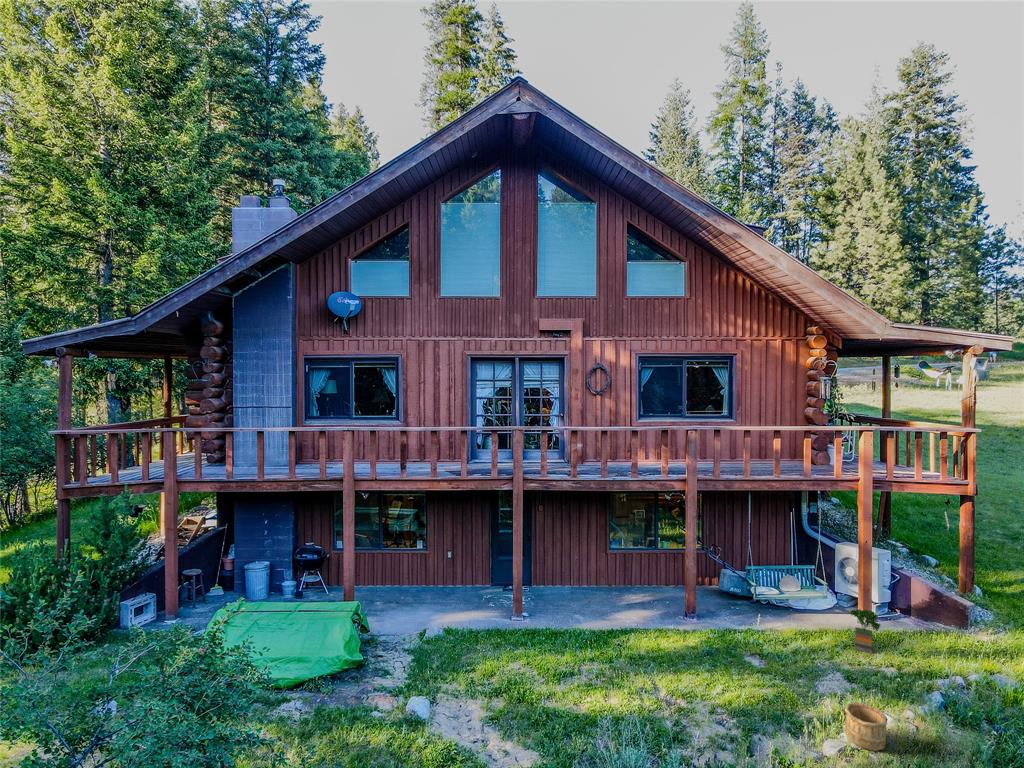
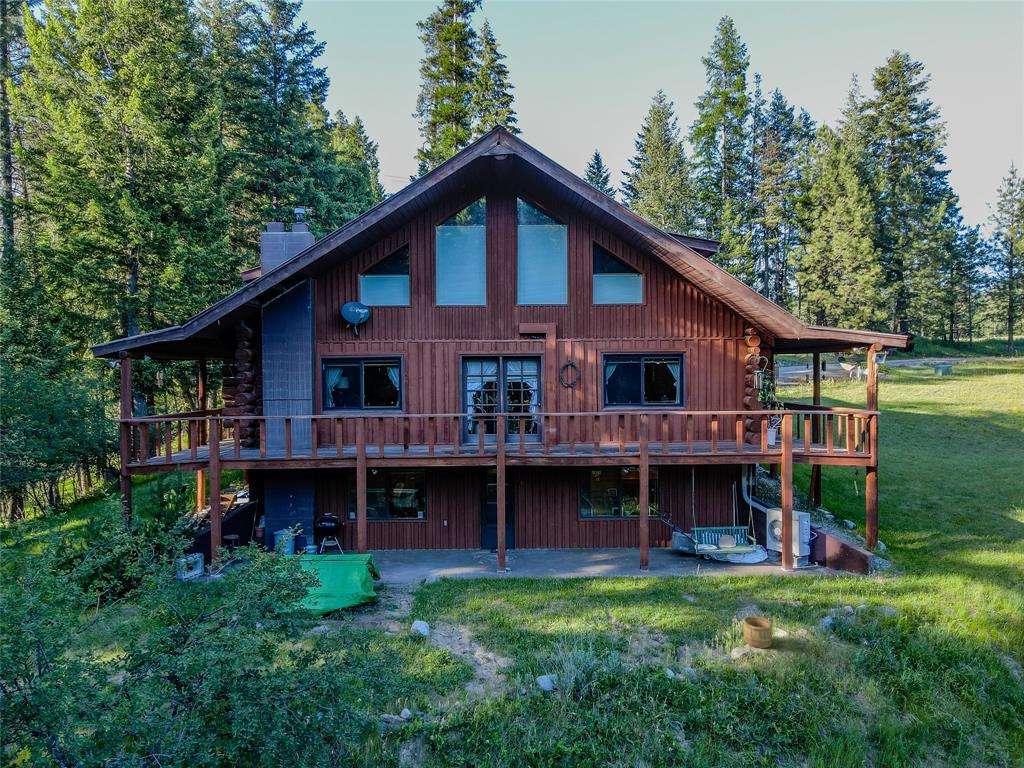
potted tree: present [850,609,881,654] -> none [766,555,790,591]

